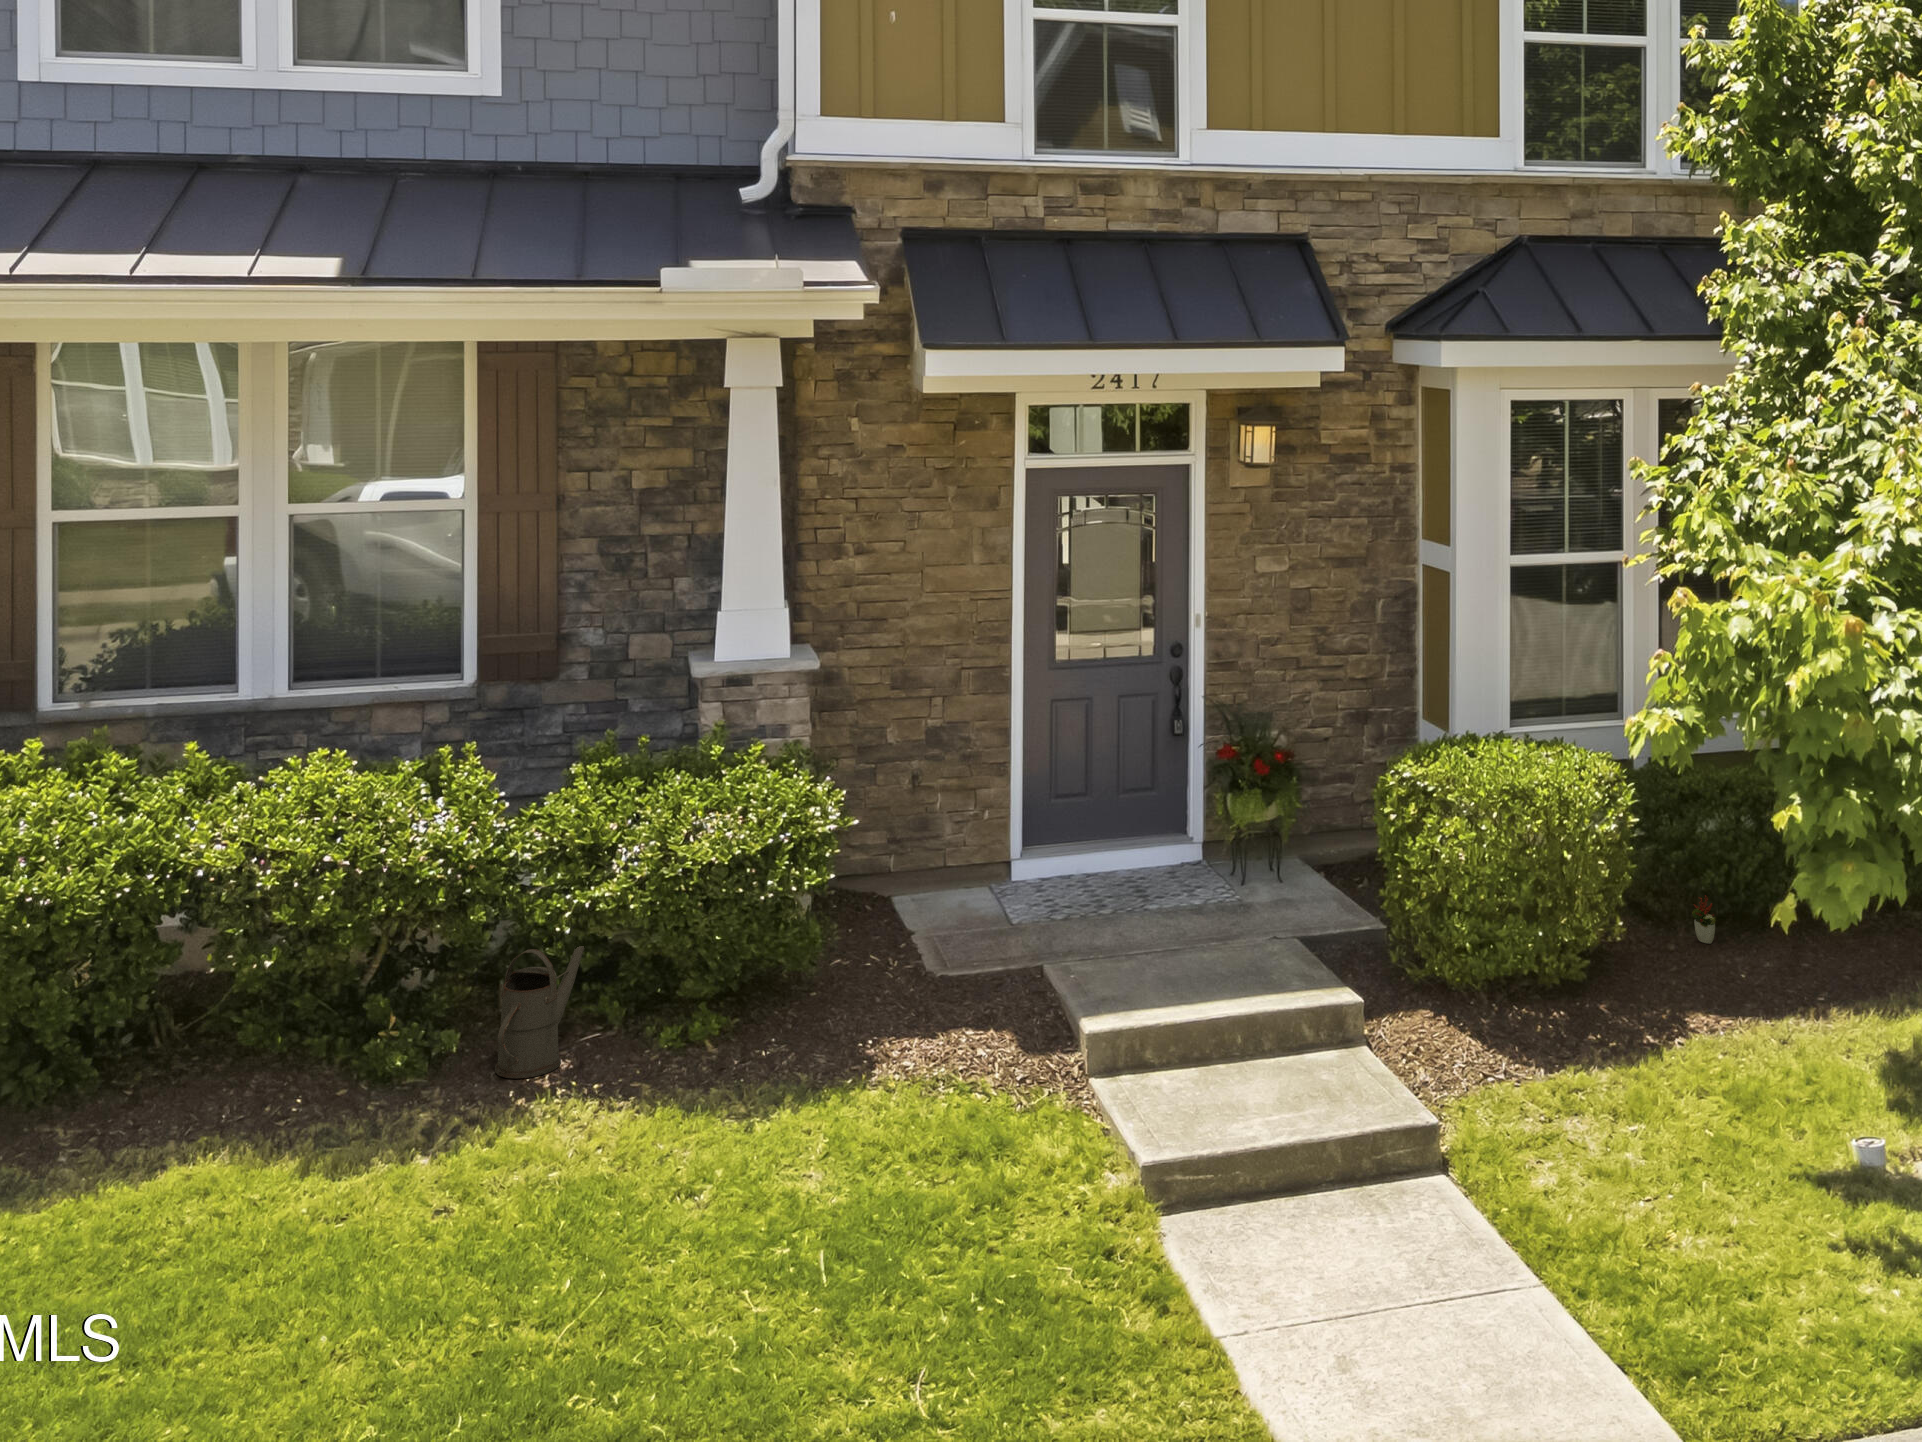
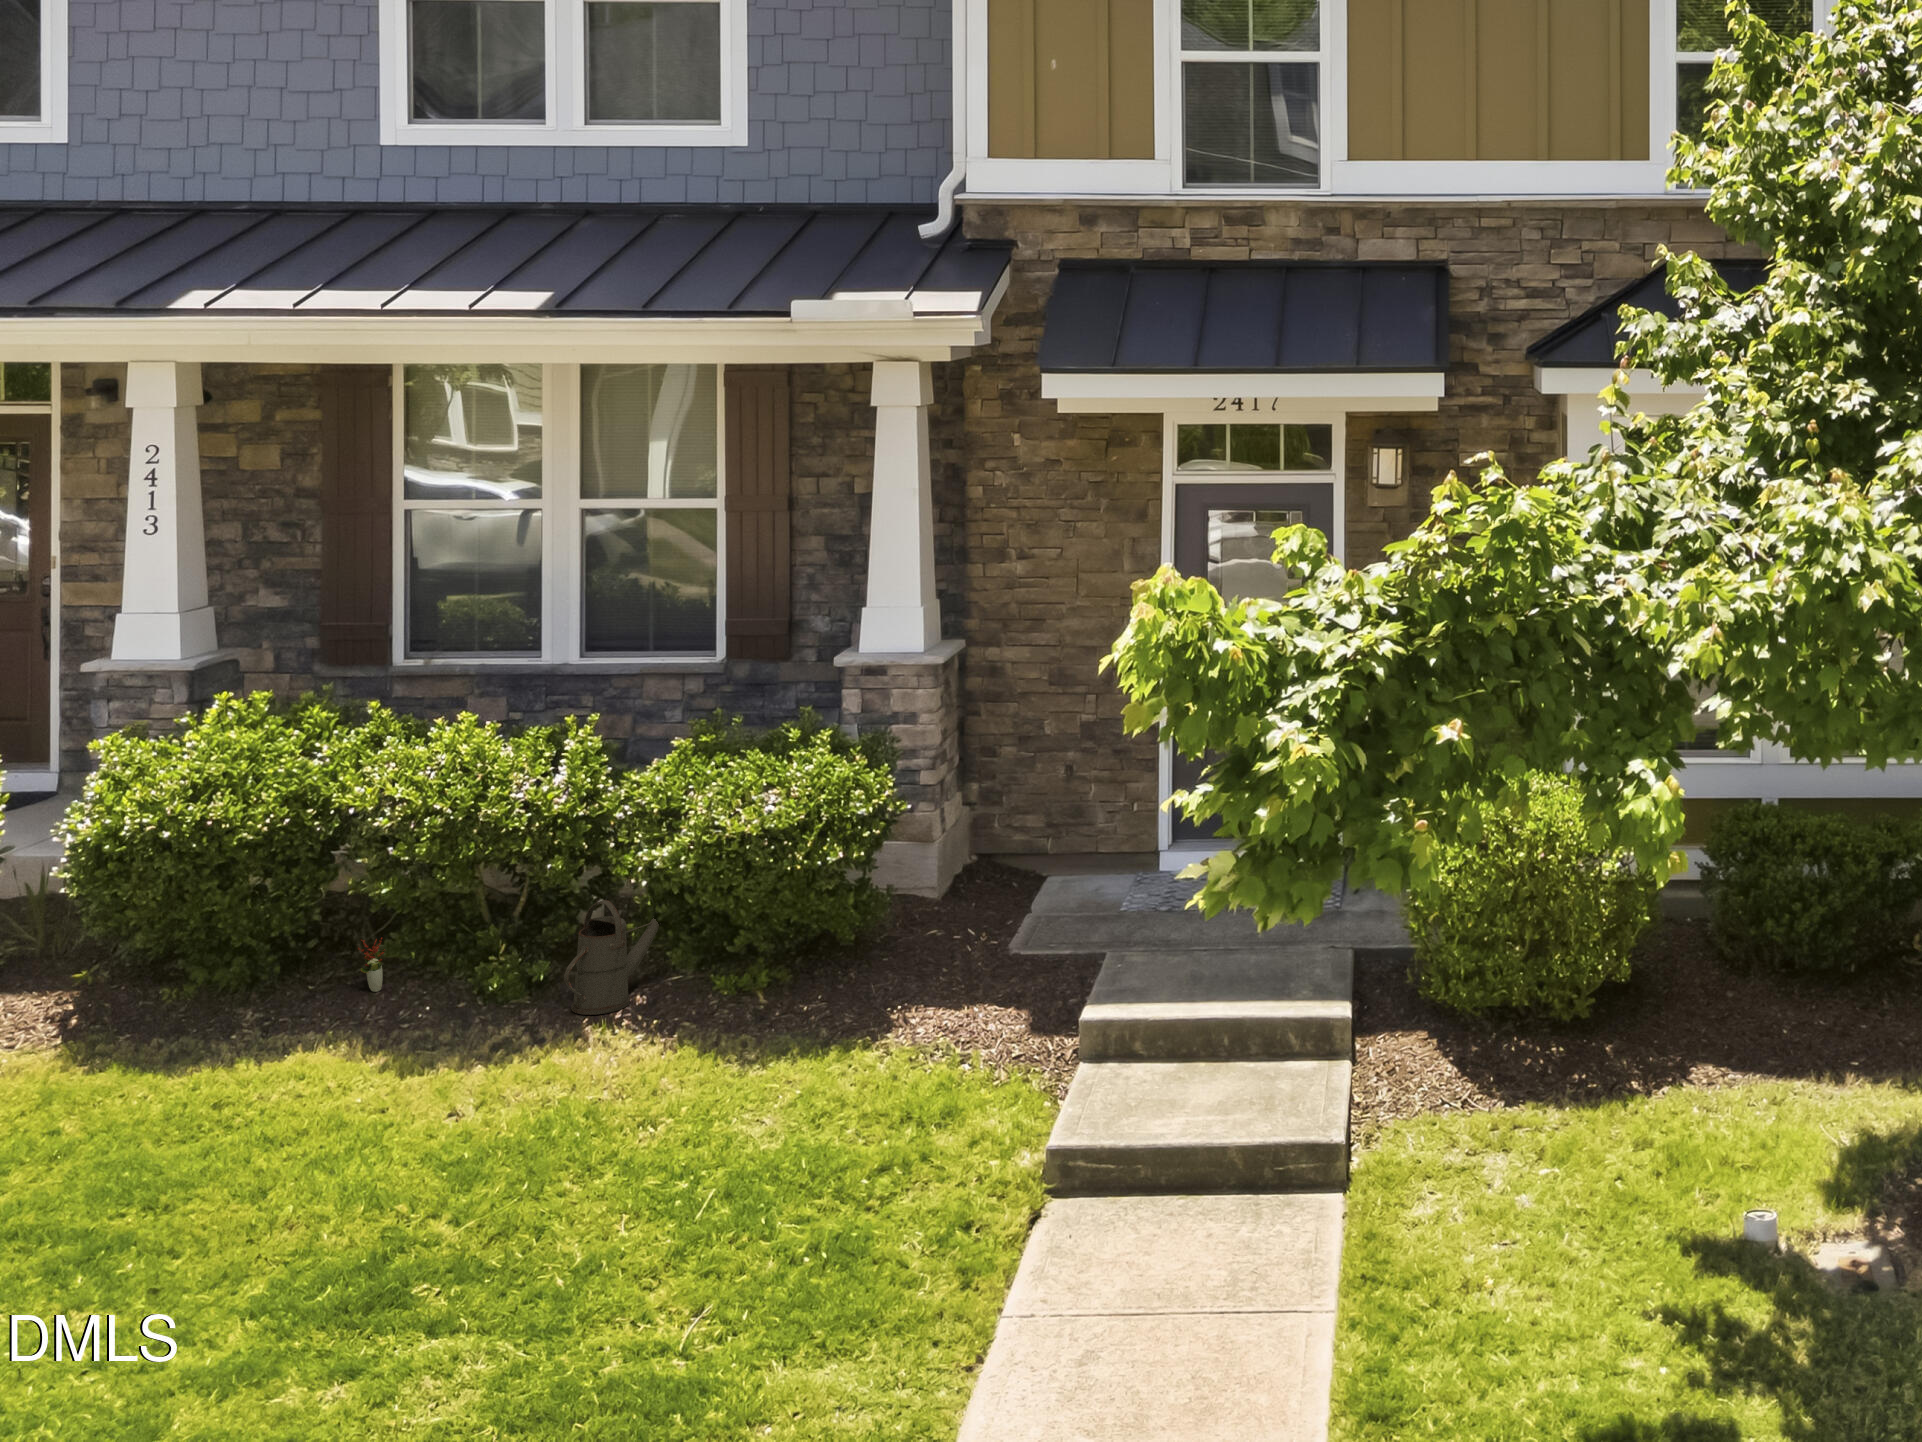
decorative plant: present [1692,895,1716,944] -> present [358,938,384,992]

